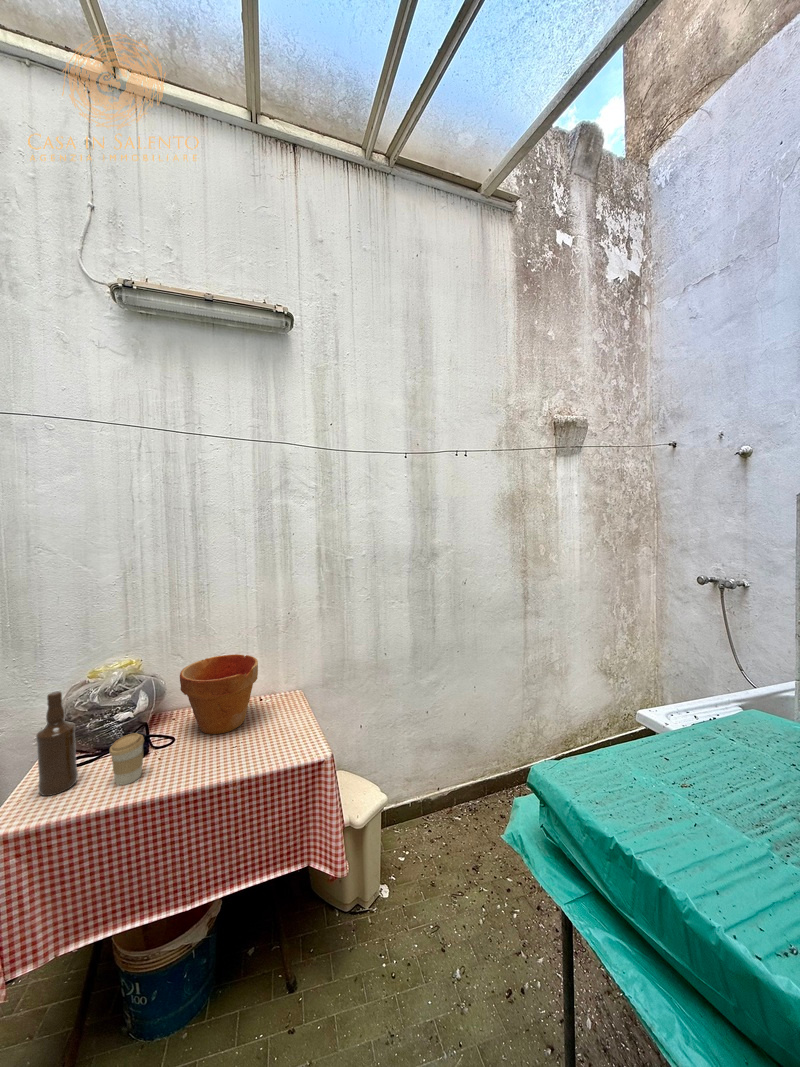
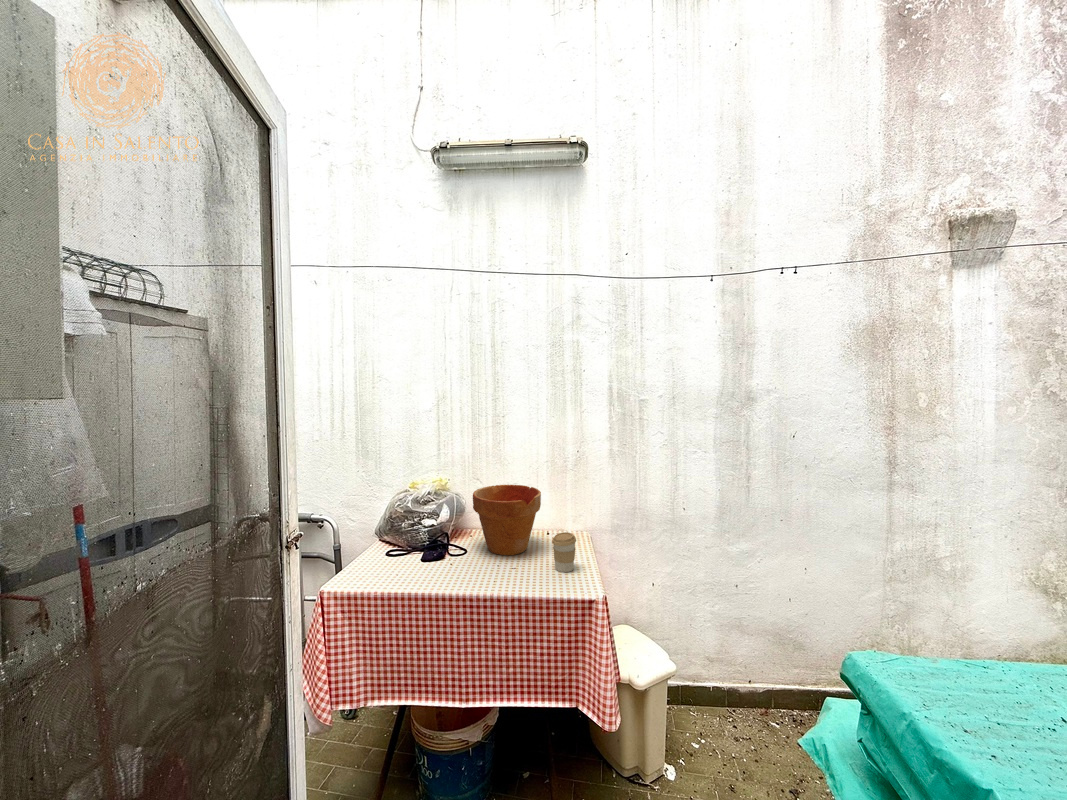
bottle: present [36,691,78,796] -> none [367,487,393,571]
coffee cup: present [110,733,144,785] -> present [552,532,576,572]

